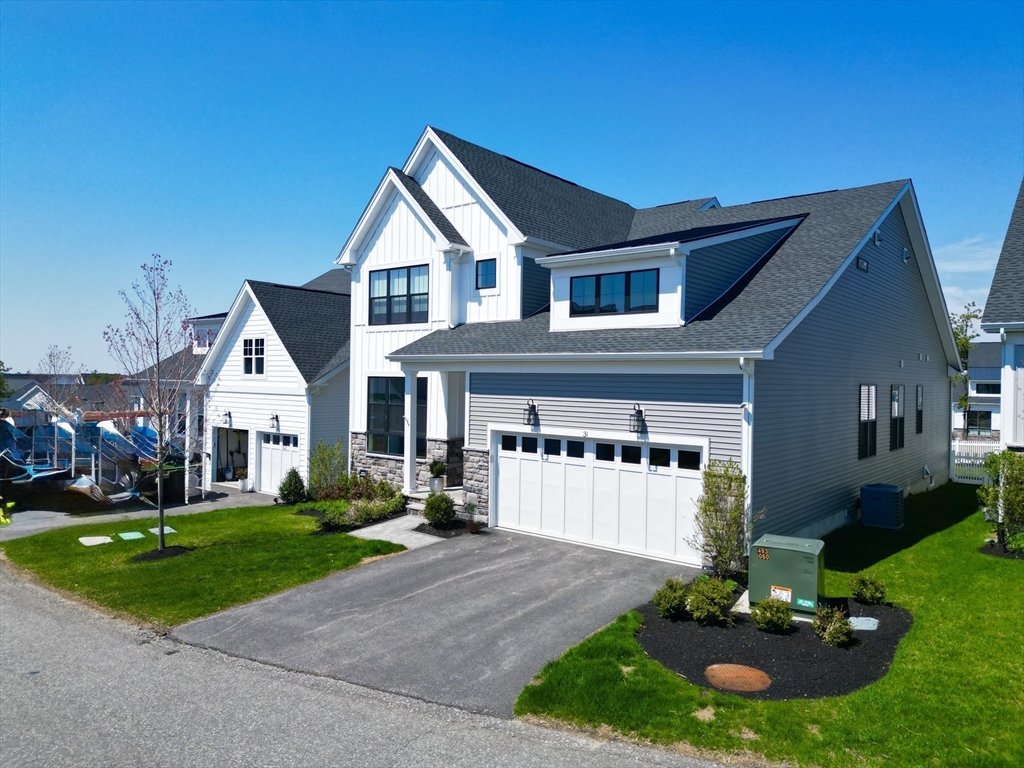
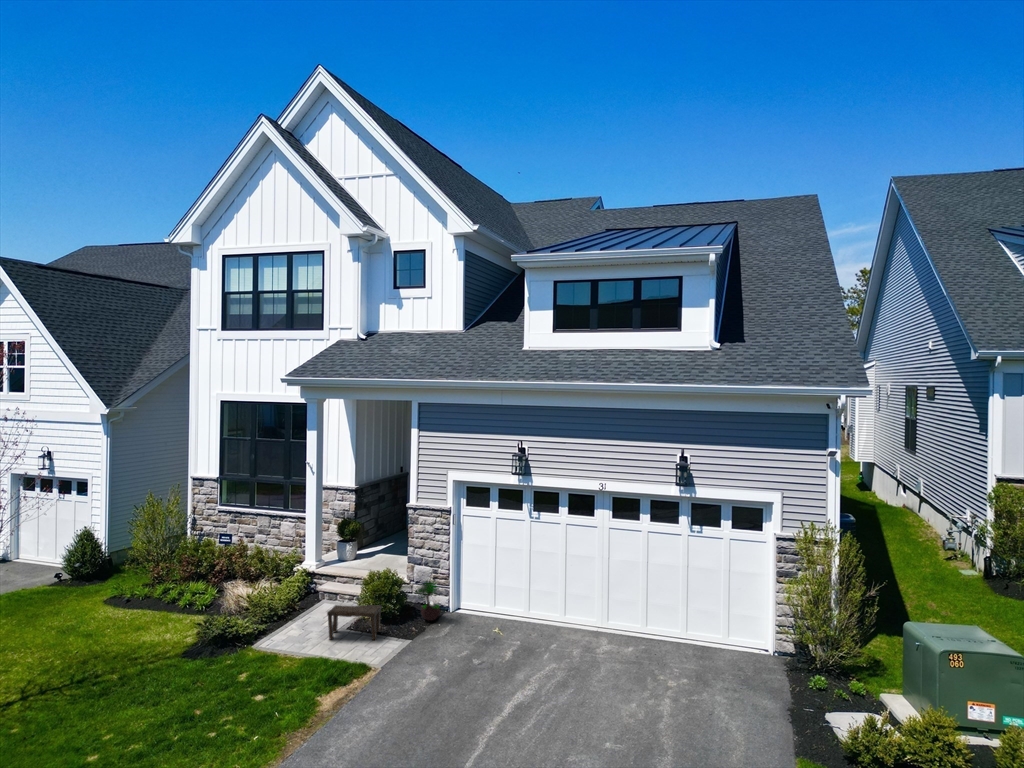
bench: none [399,514,436,539] -> present [327,605,382,640]

